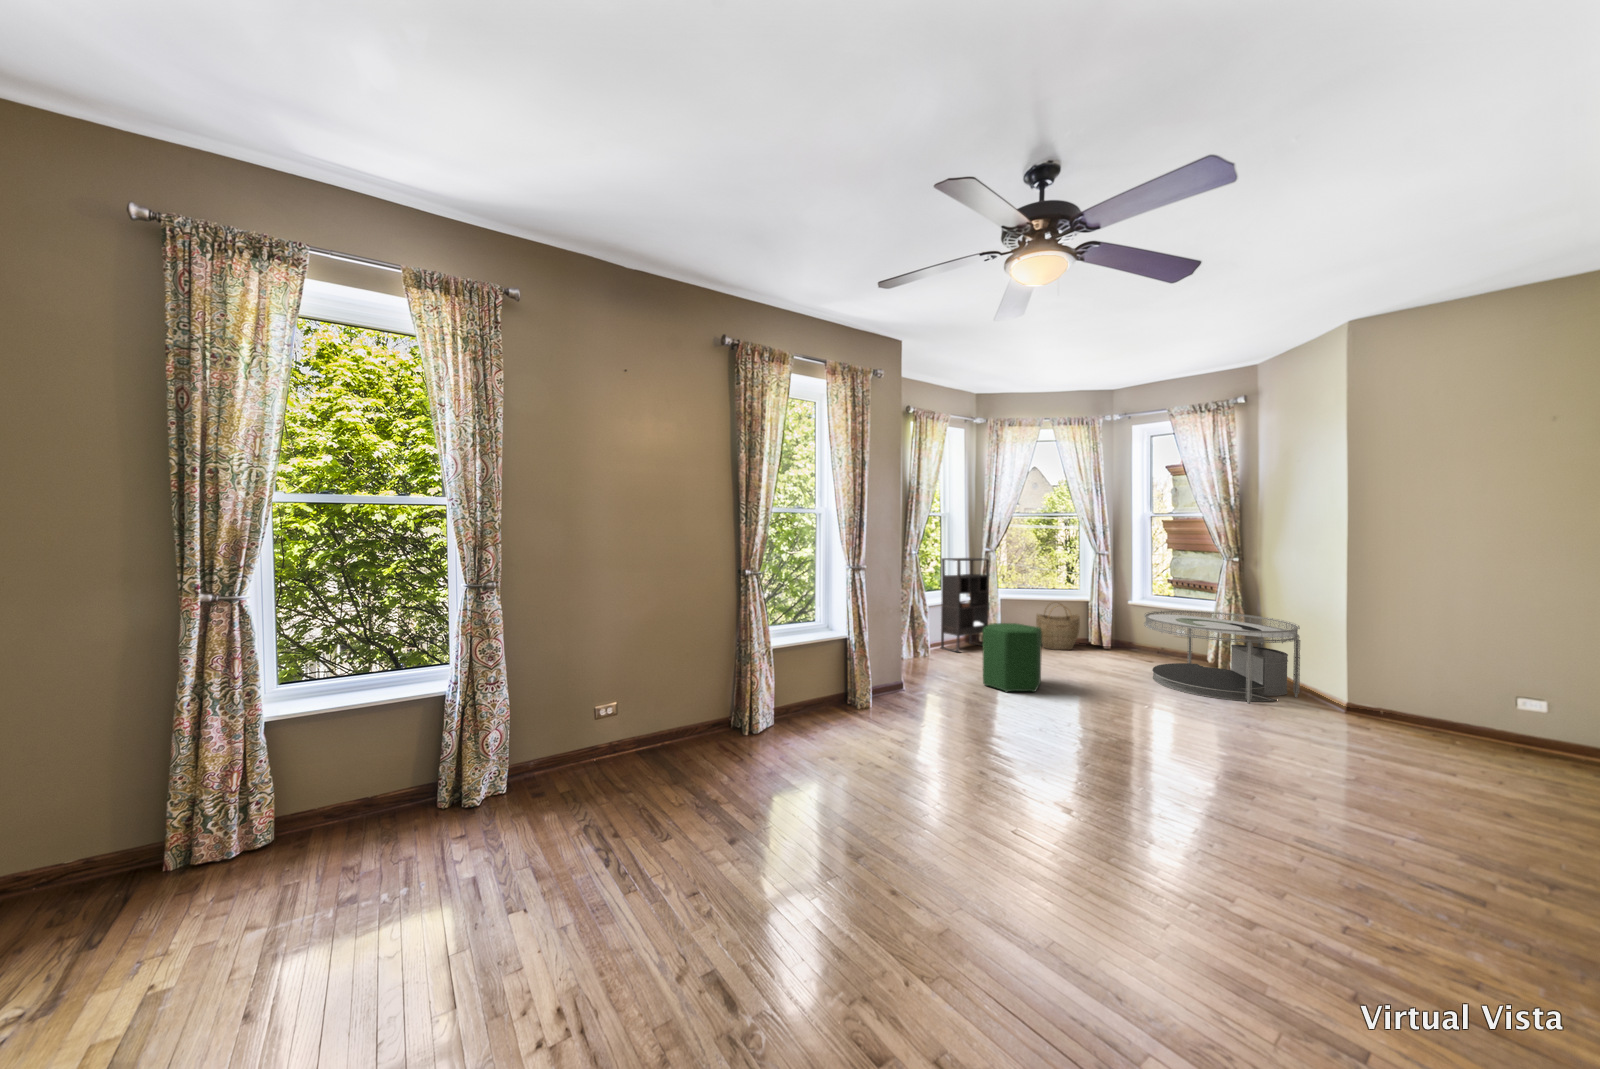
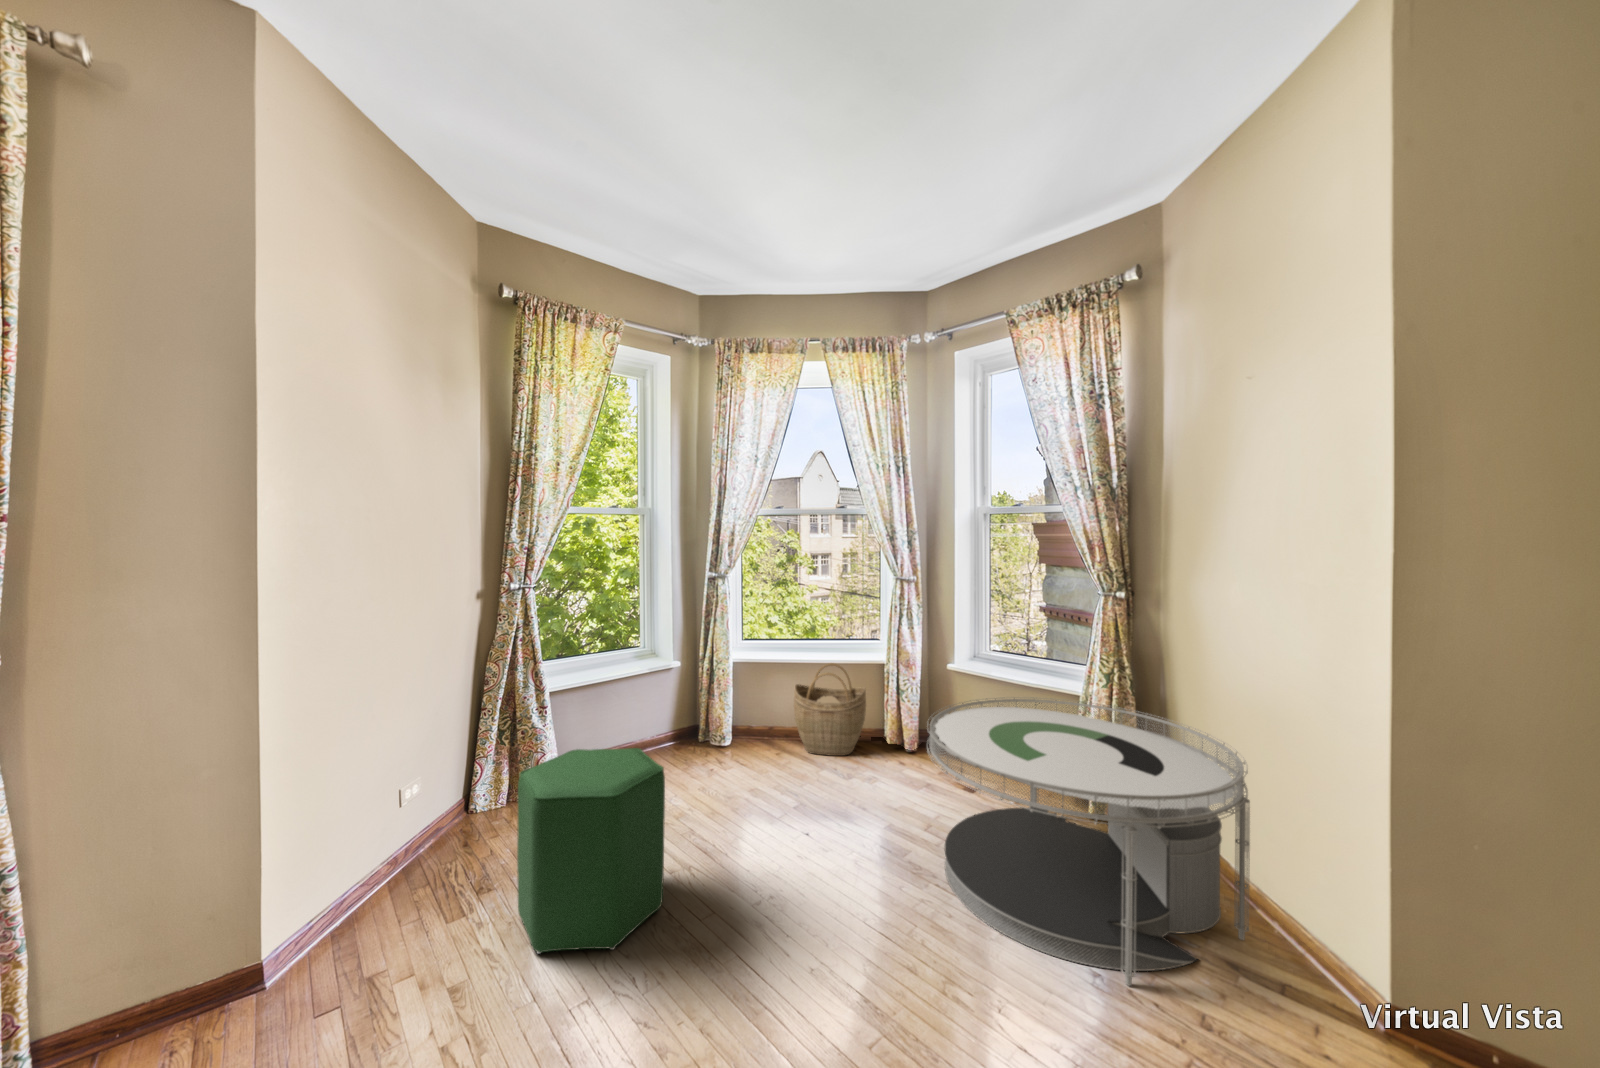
bookshelf: present [940,558,989,653] -> none [607,585,708,772]

